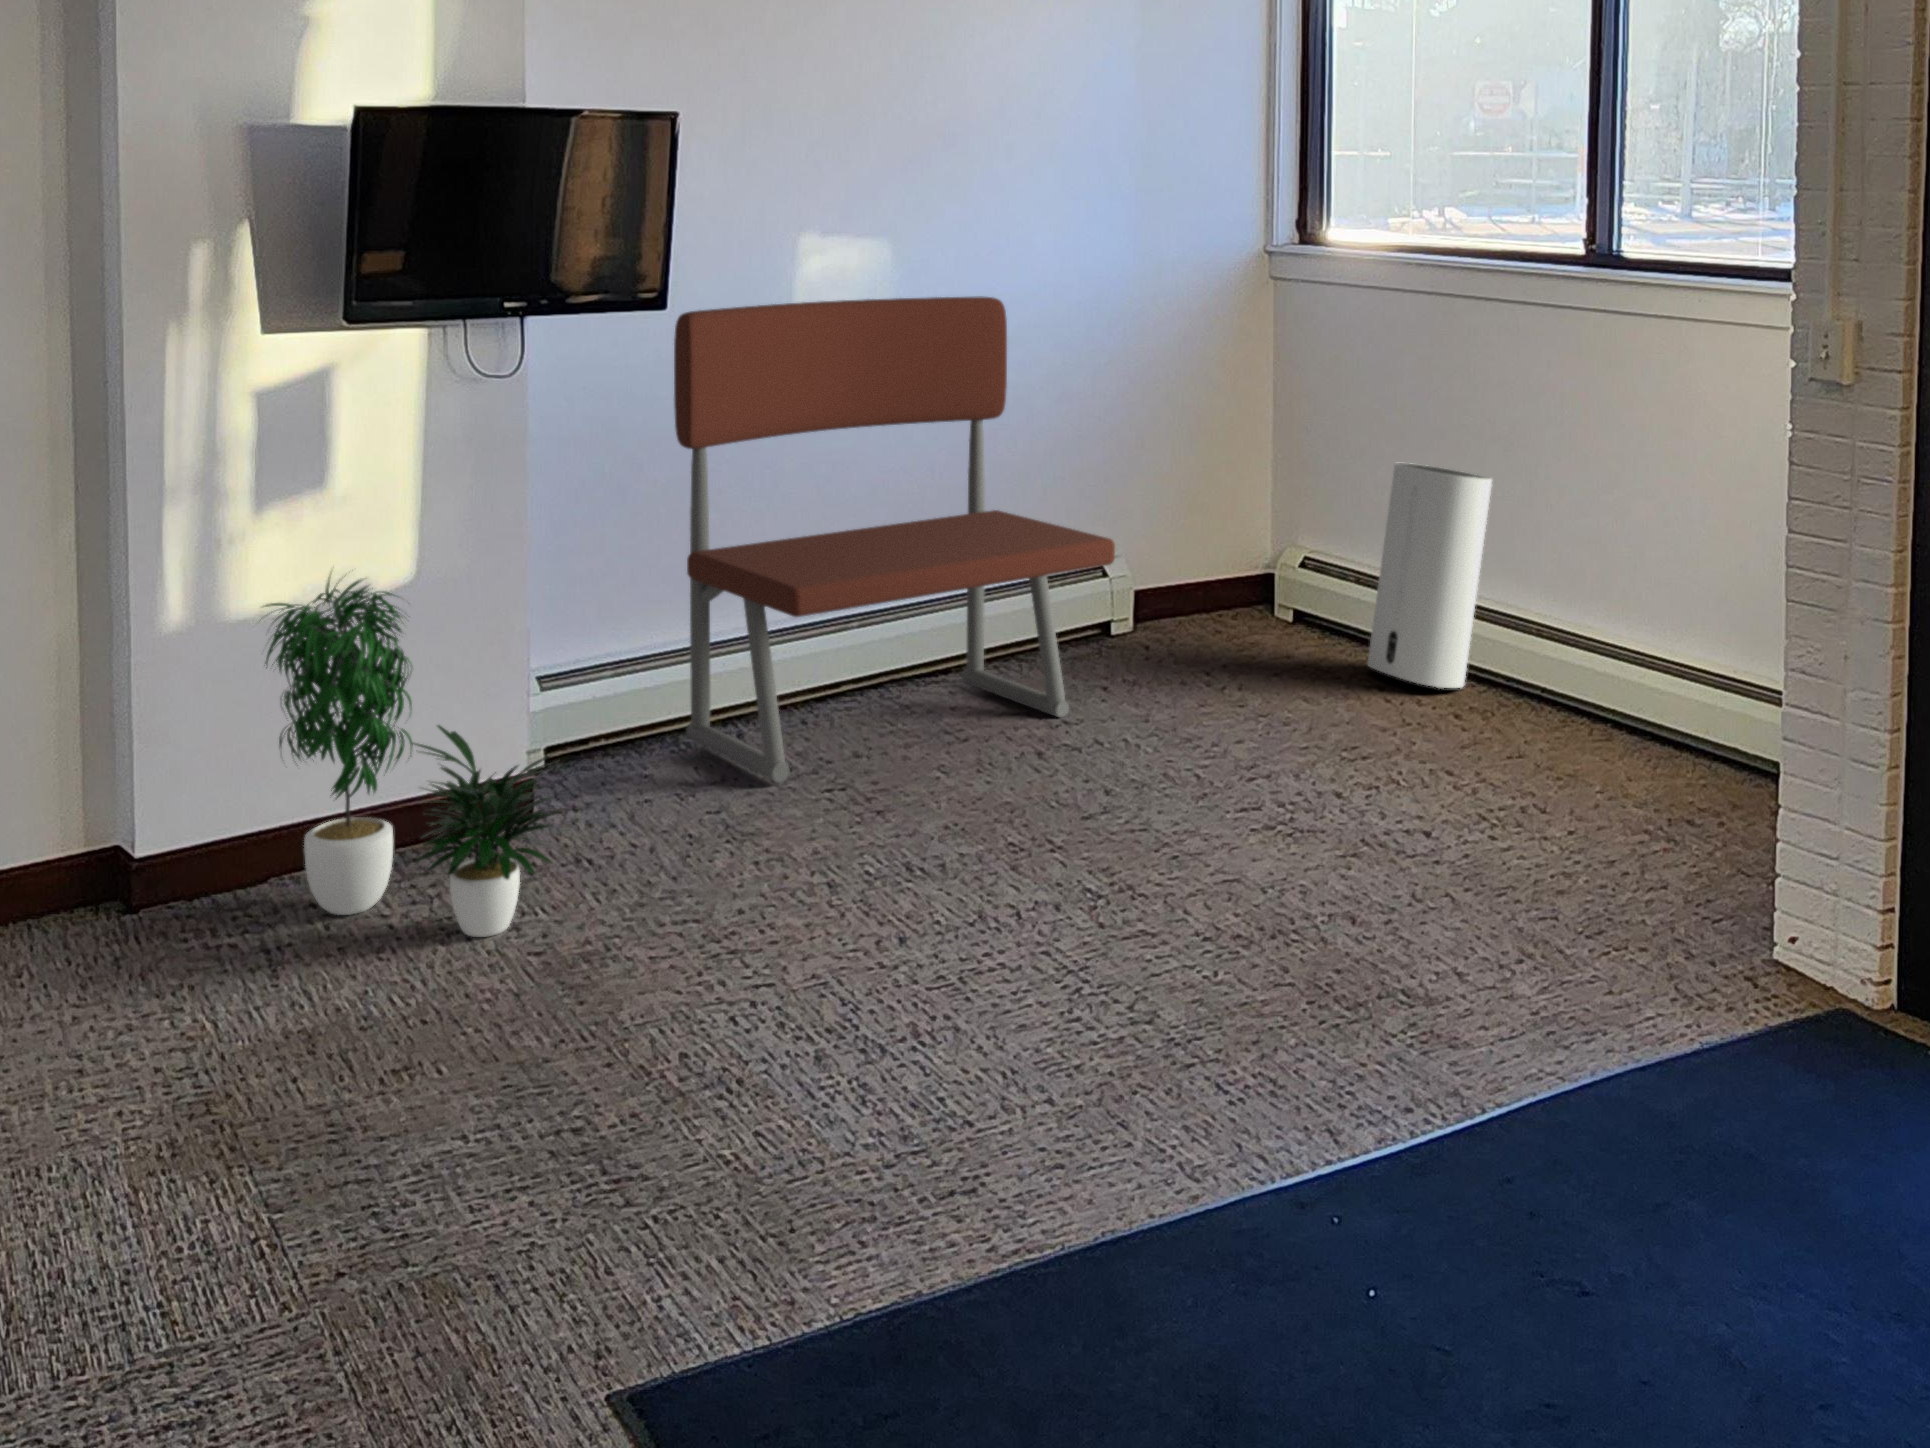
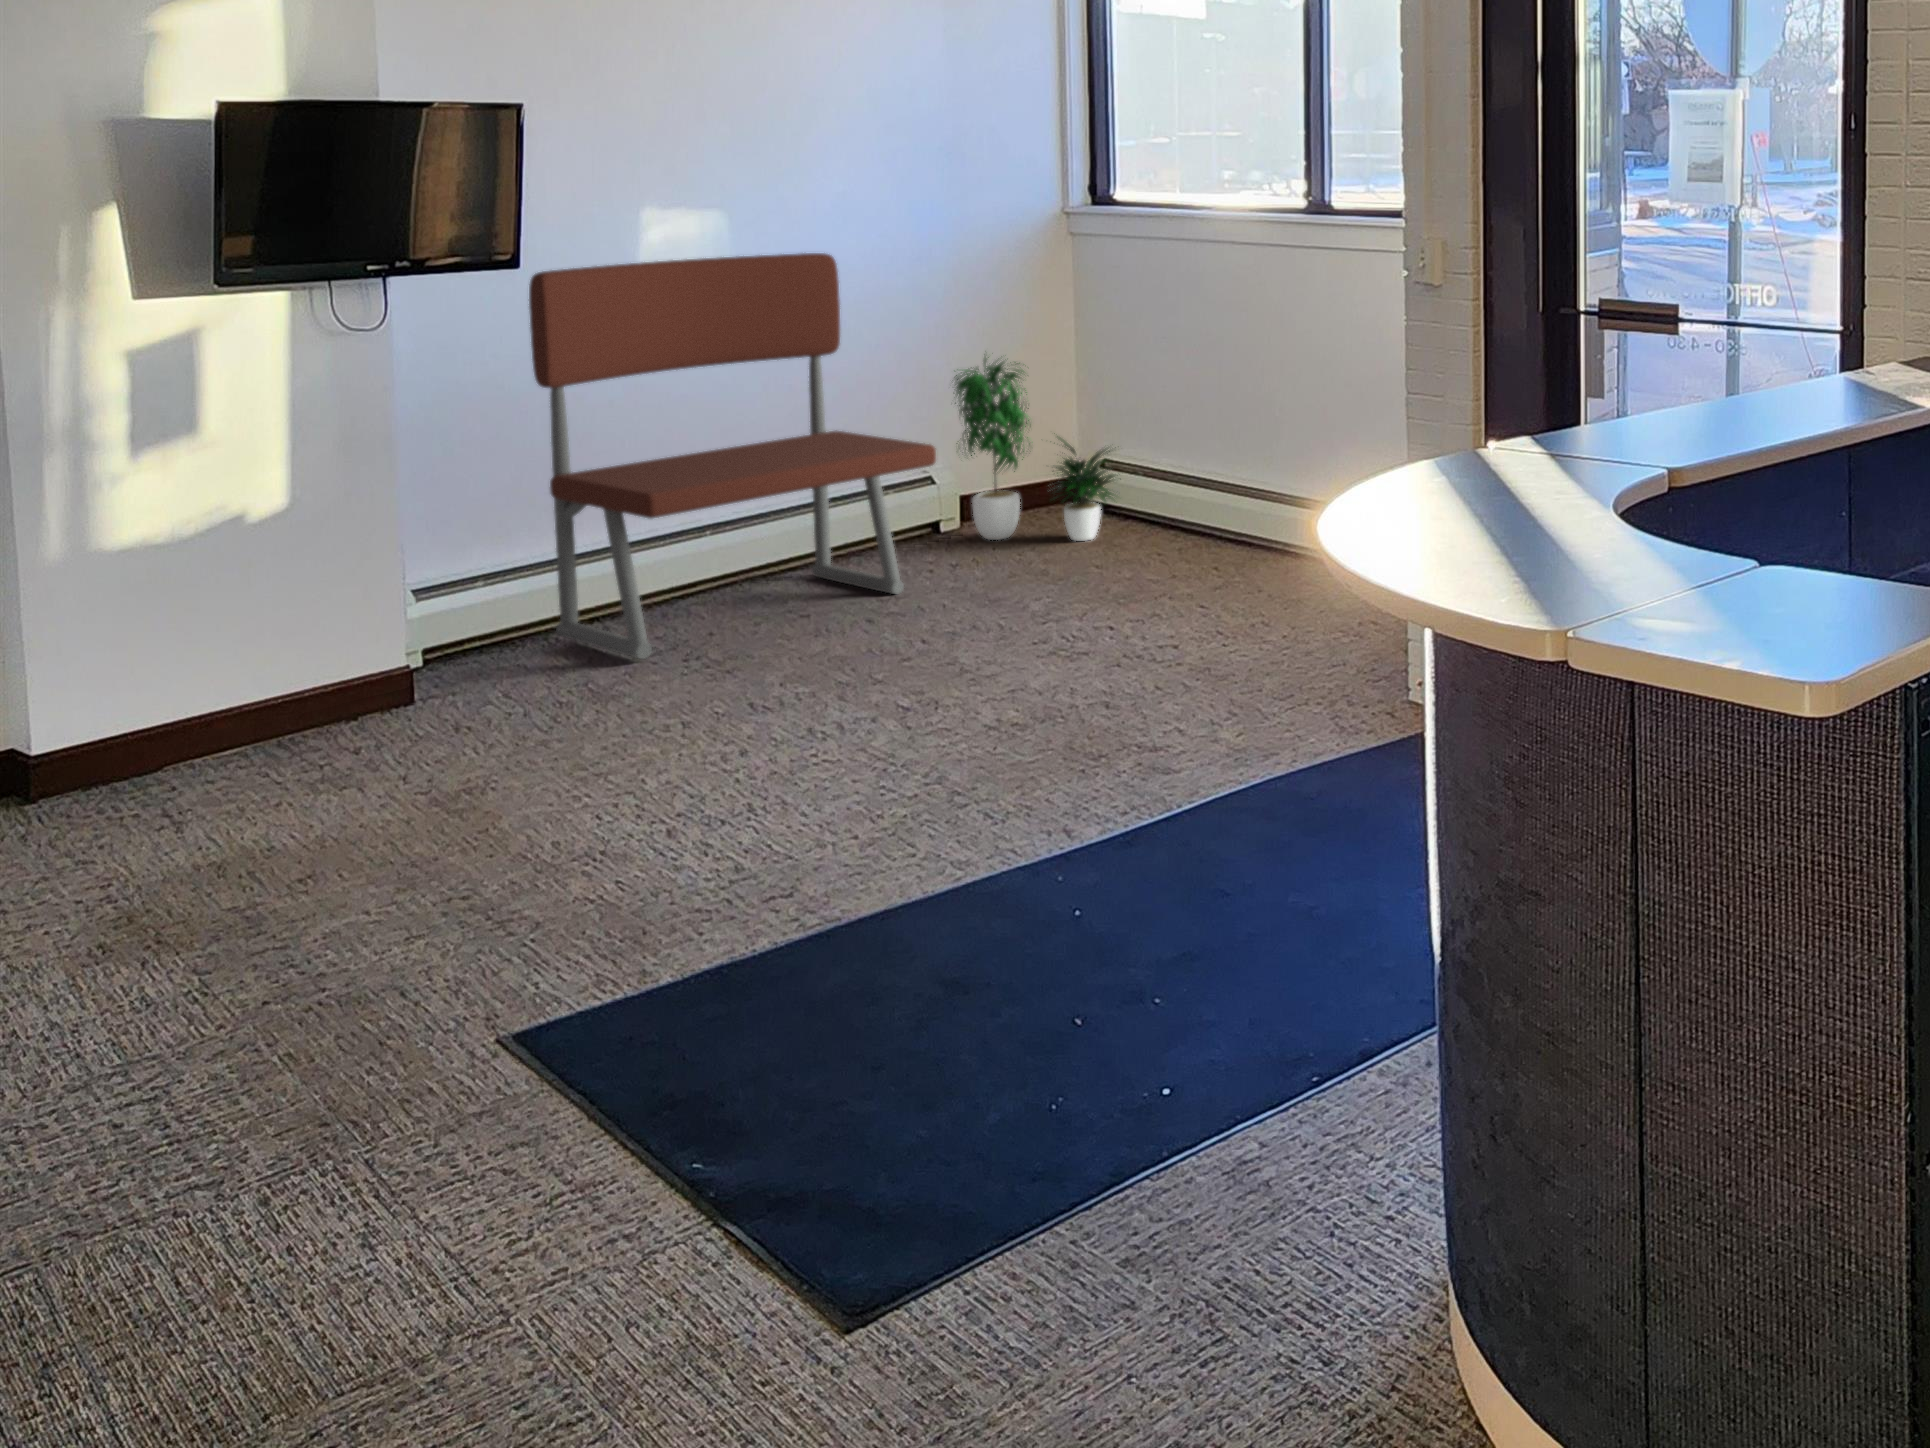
air purifier: present [1368,463,1492,688] -> none [1158,375,1250,550]
potted plant: present [265,577,560,937] -> present [954,357,1121,541]

